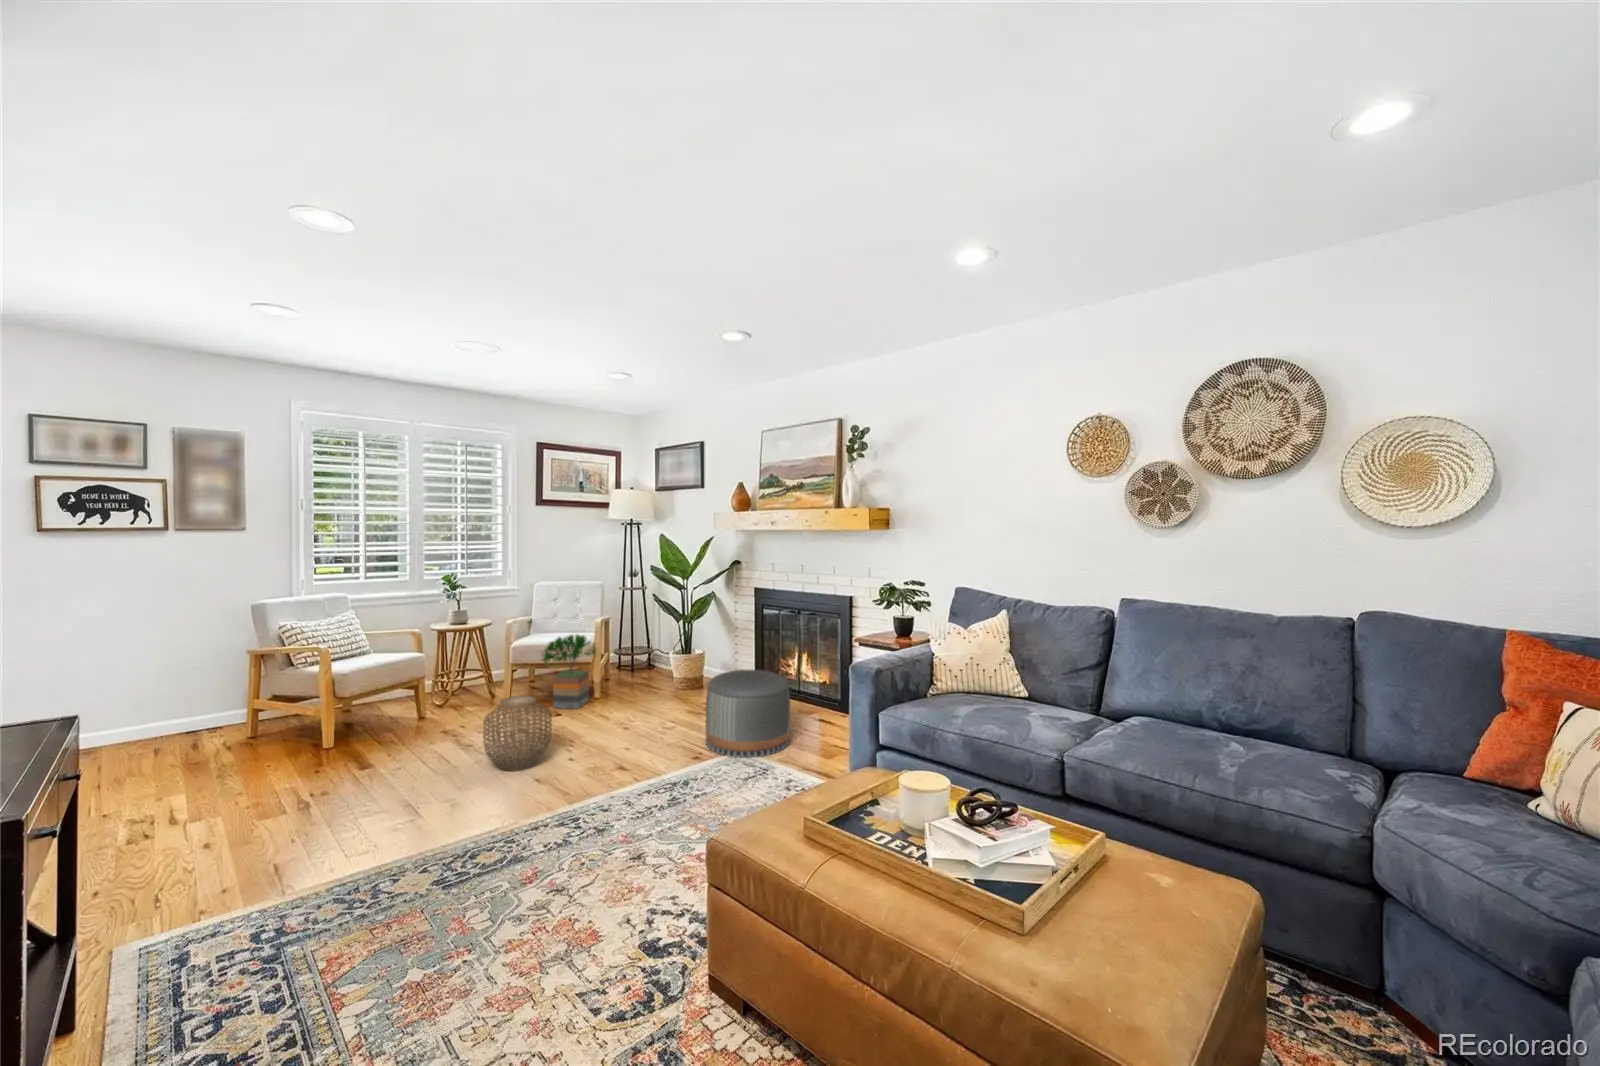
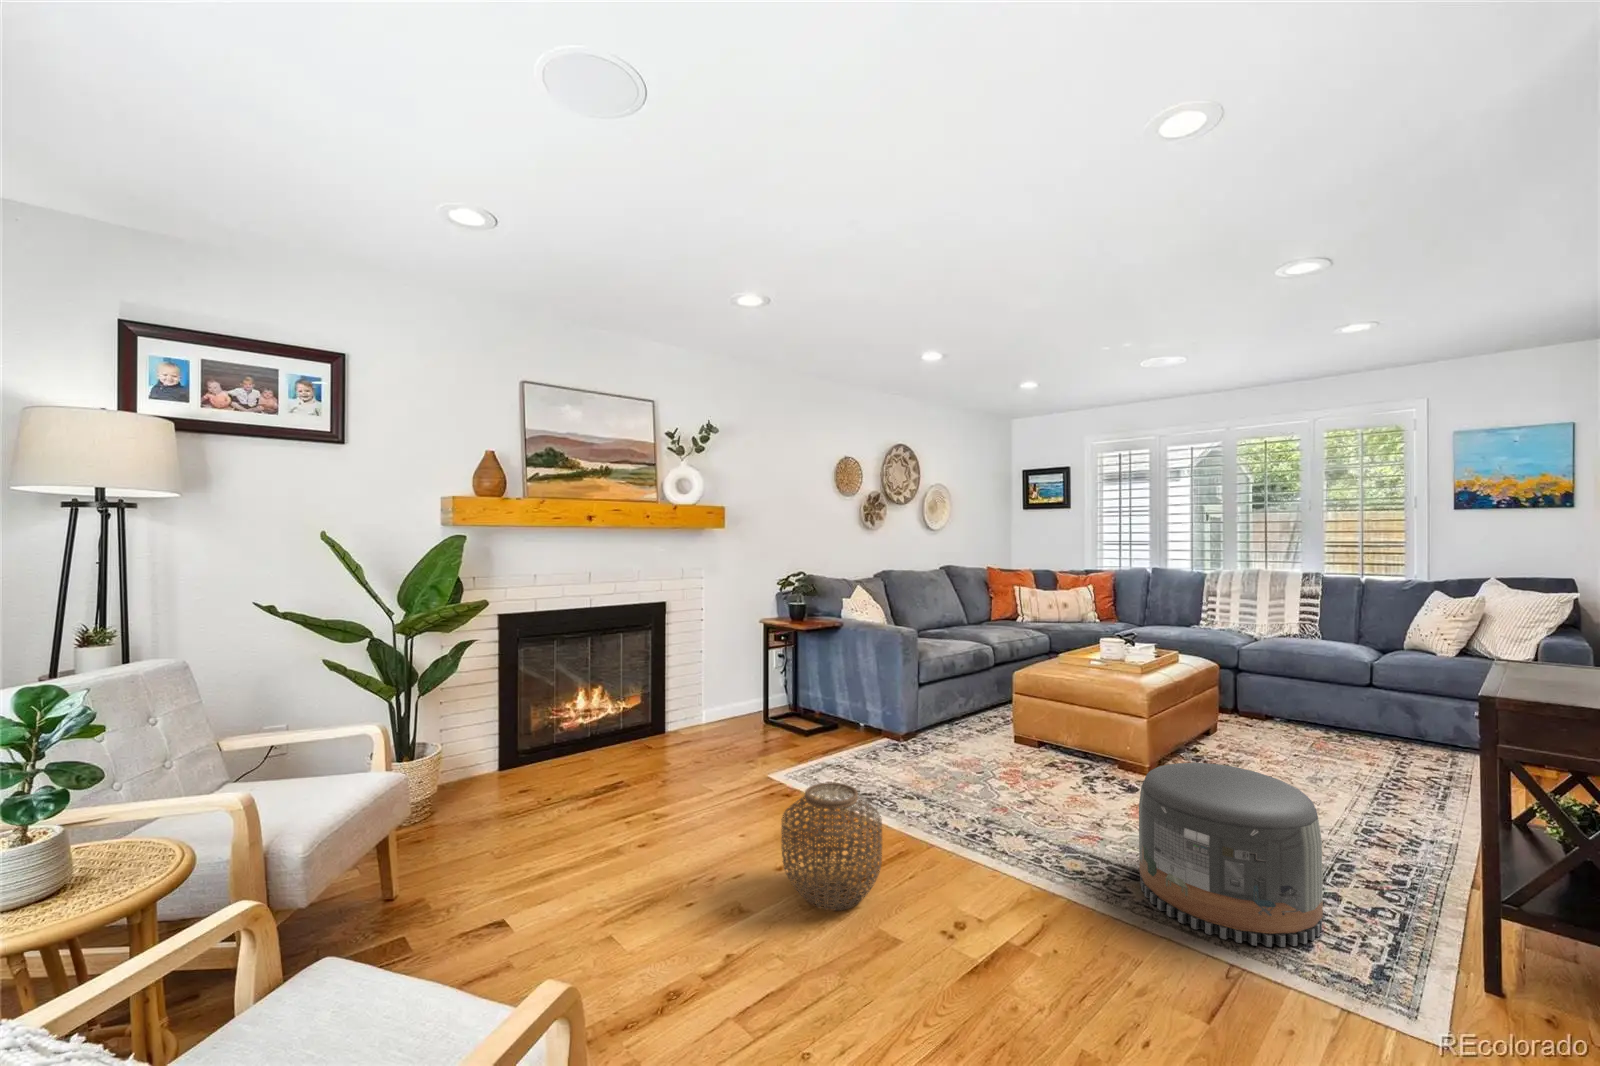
potted tree: present [542,635,596,709] -> none [475,749,579,920]
pouf: present [706,670,790,758] -> present [1139,763,1323,947]

